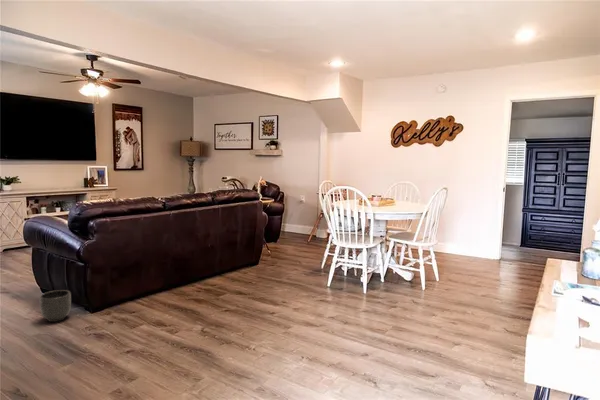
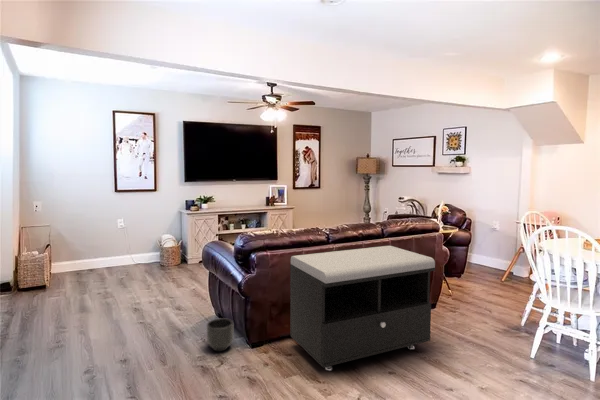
storage bench: none [130,211,259,318] -> present [290,246,435,371]

